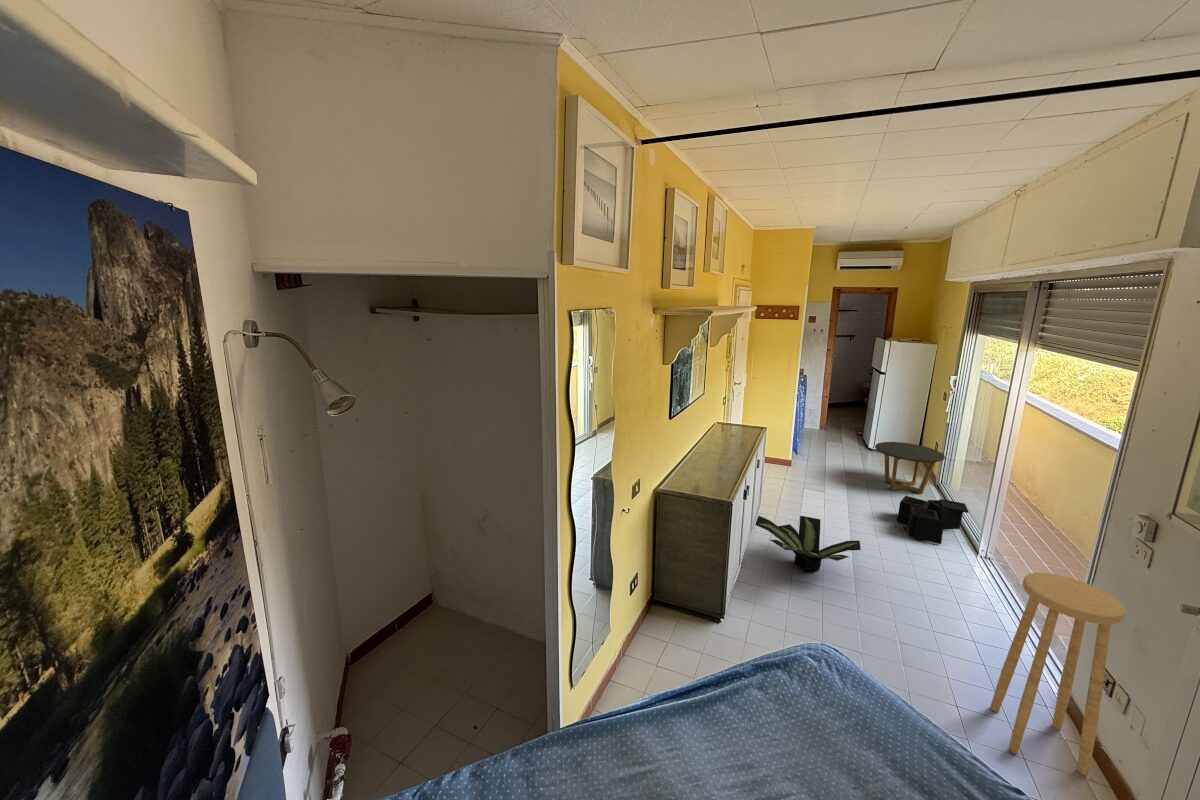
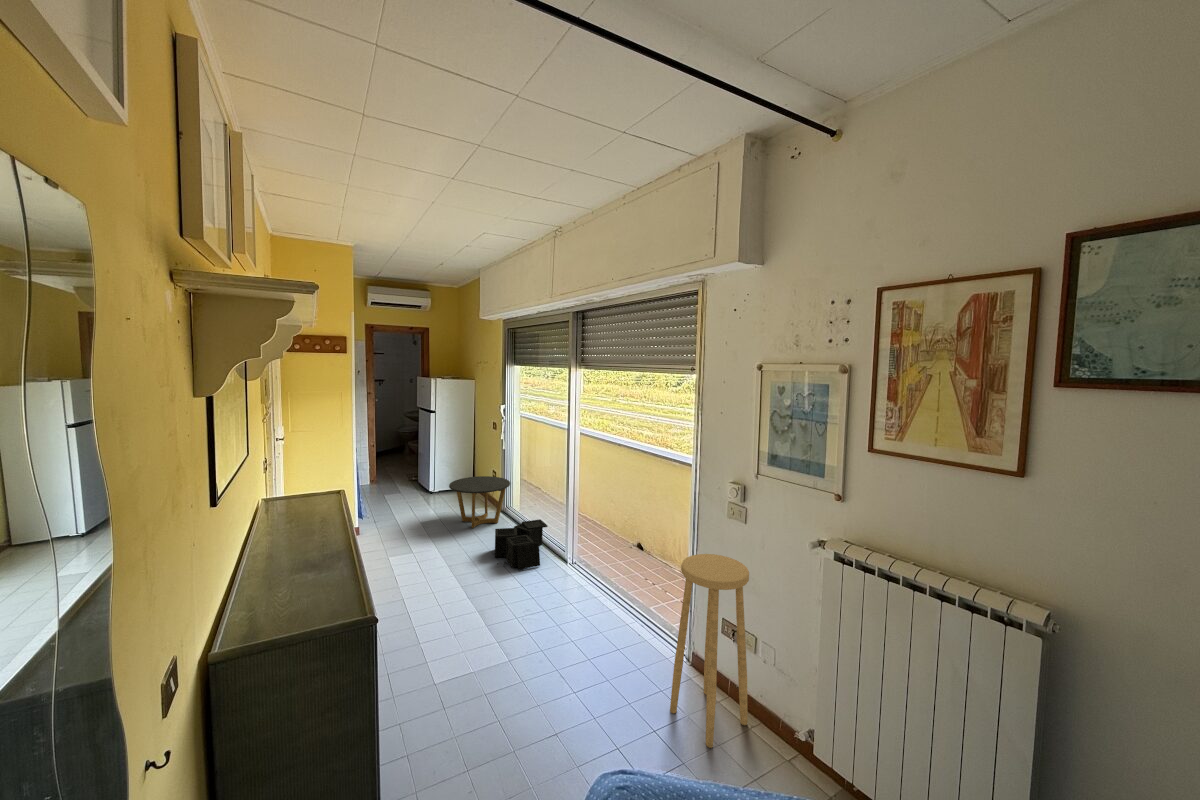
potted plant: present [755,516,861,572] -> none [364,590,501,671]

